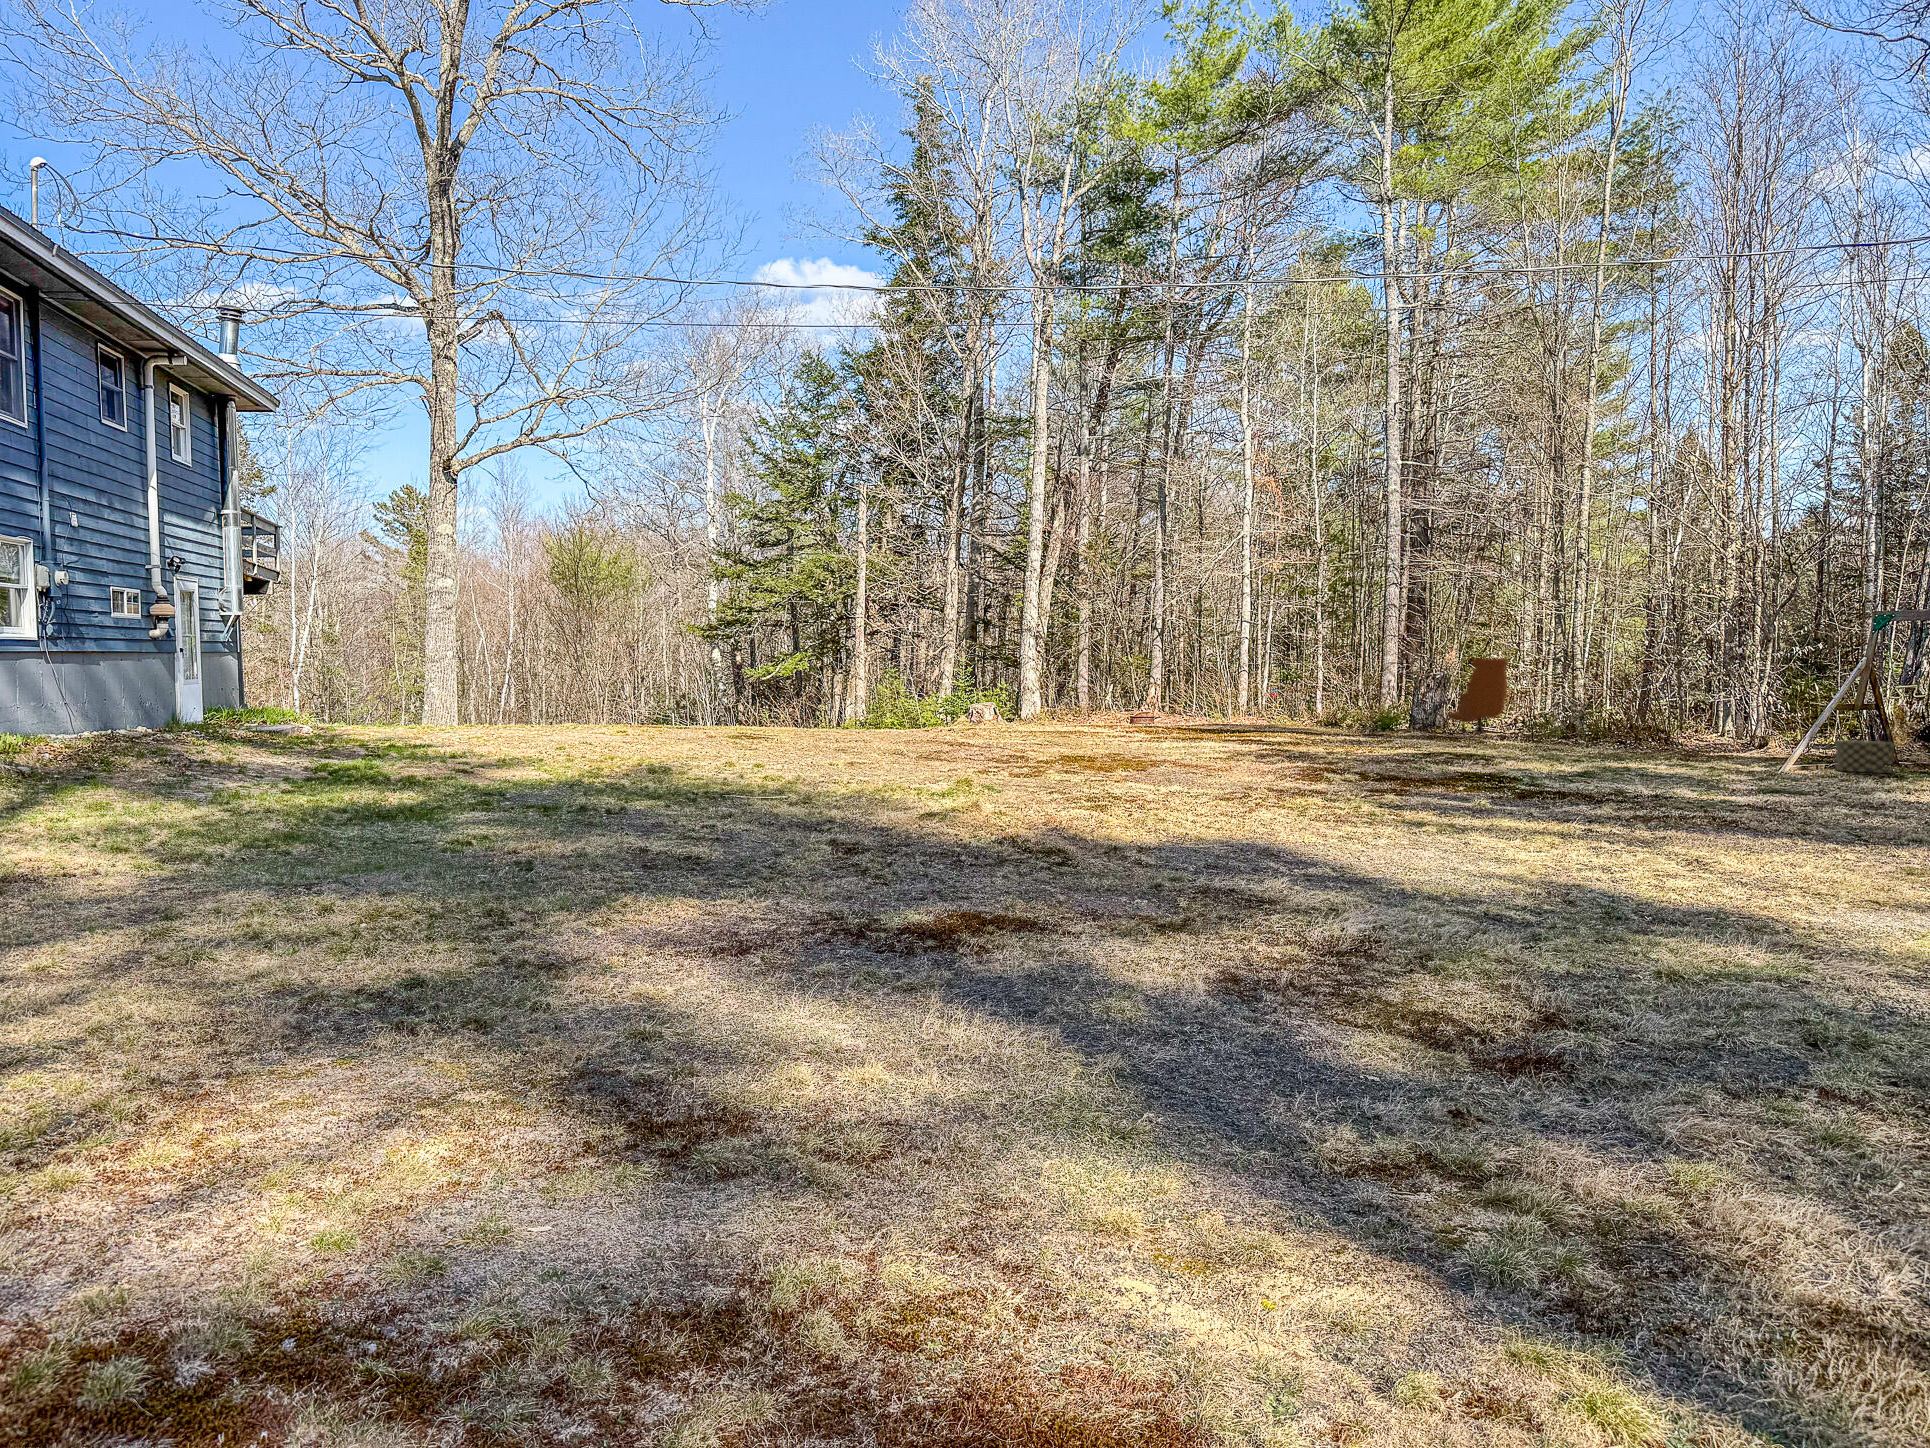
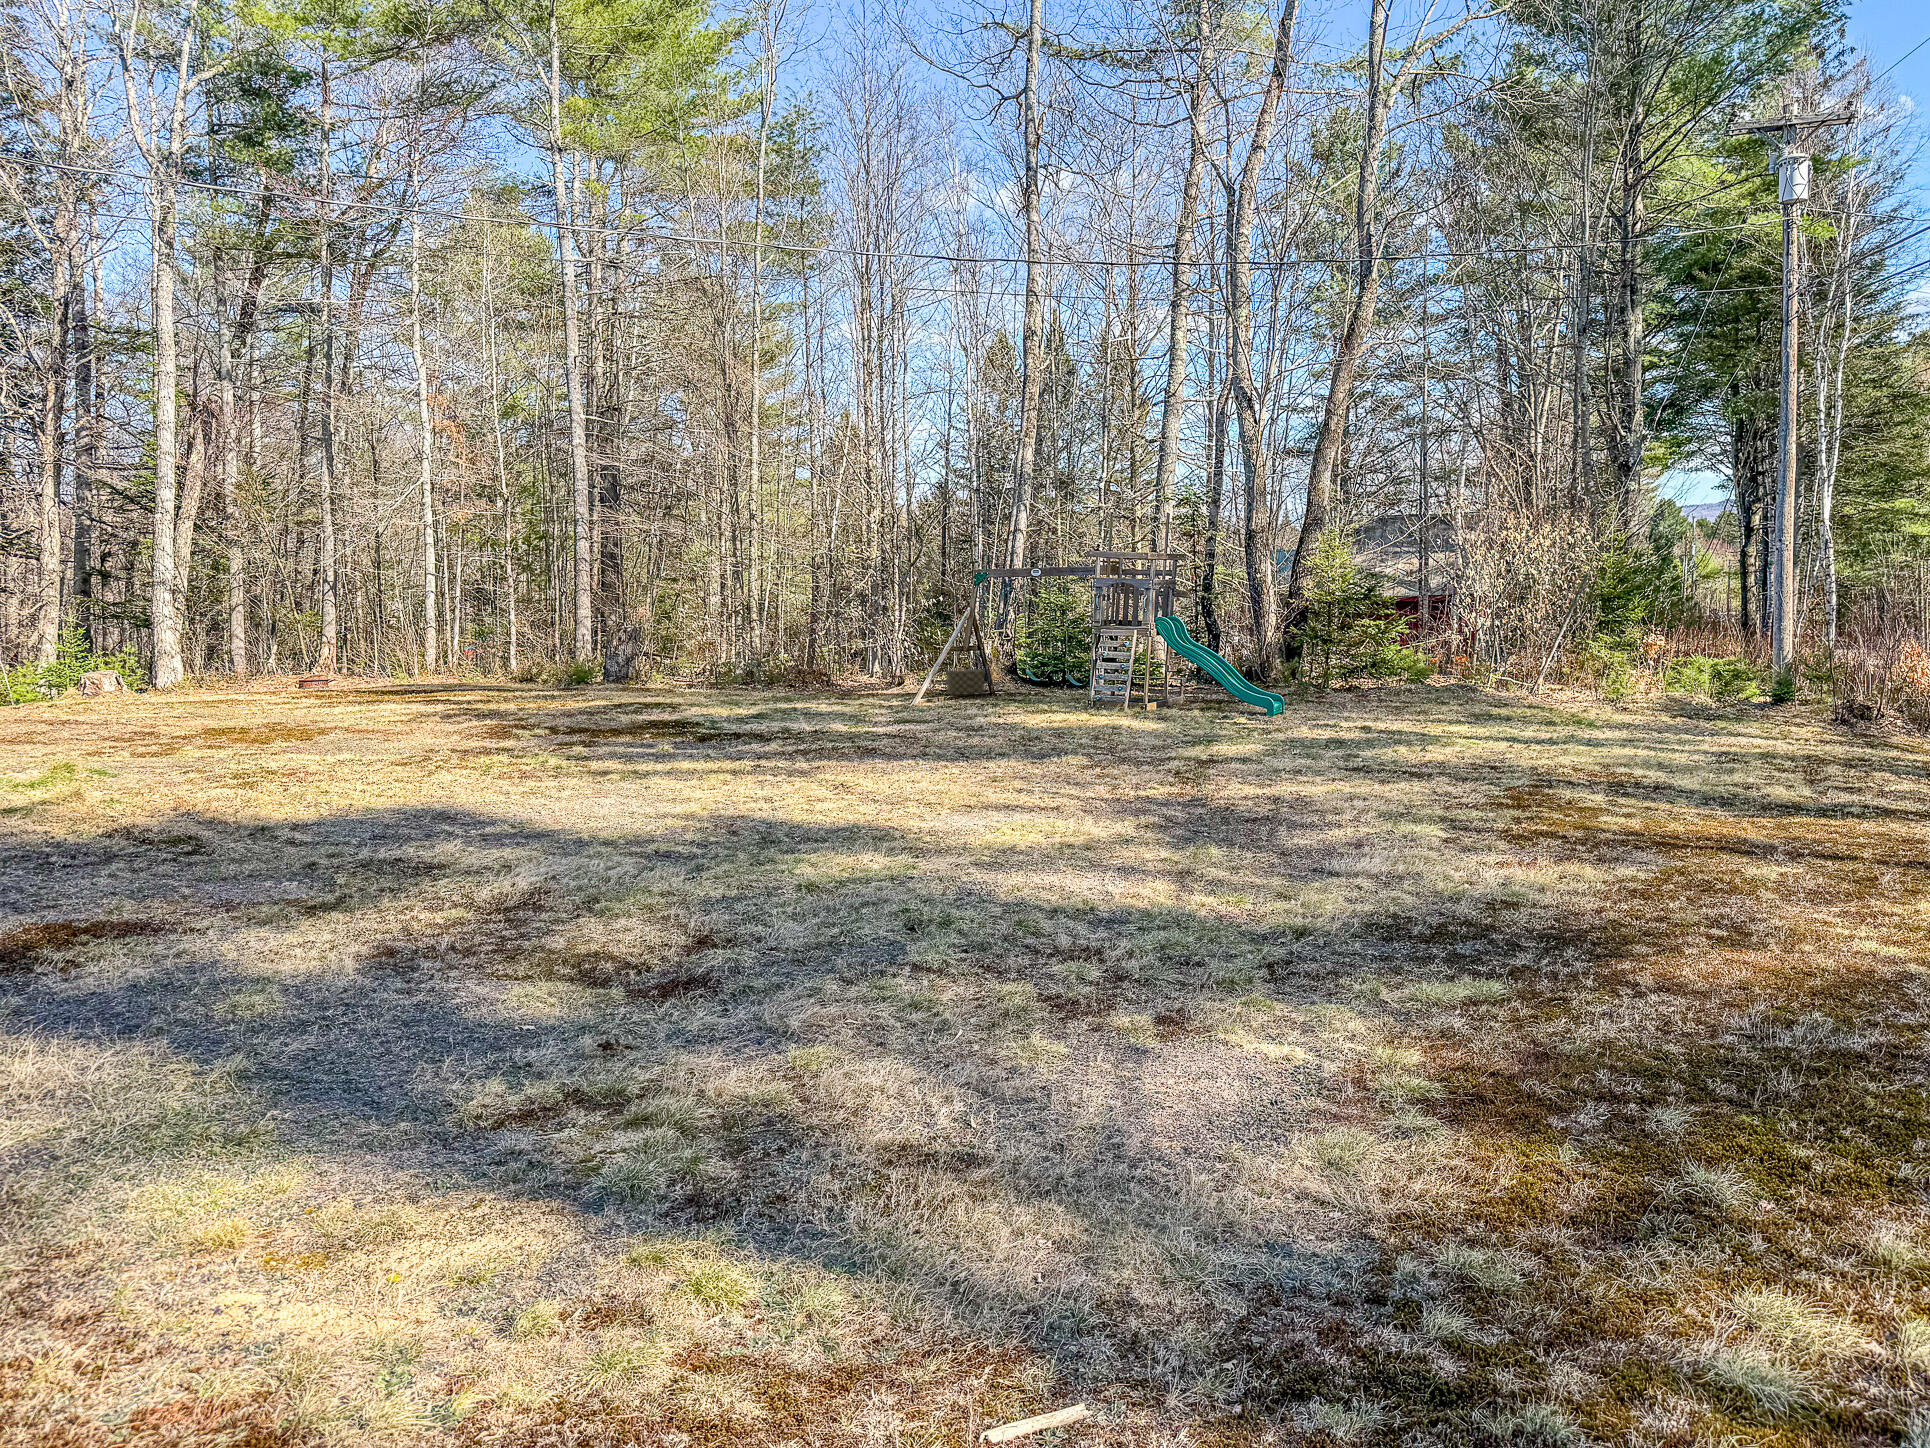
lounge chair: present [1447,658,1509,736] -> none [640,608,694,682]

